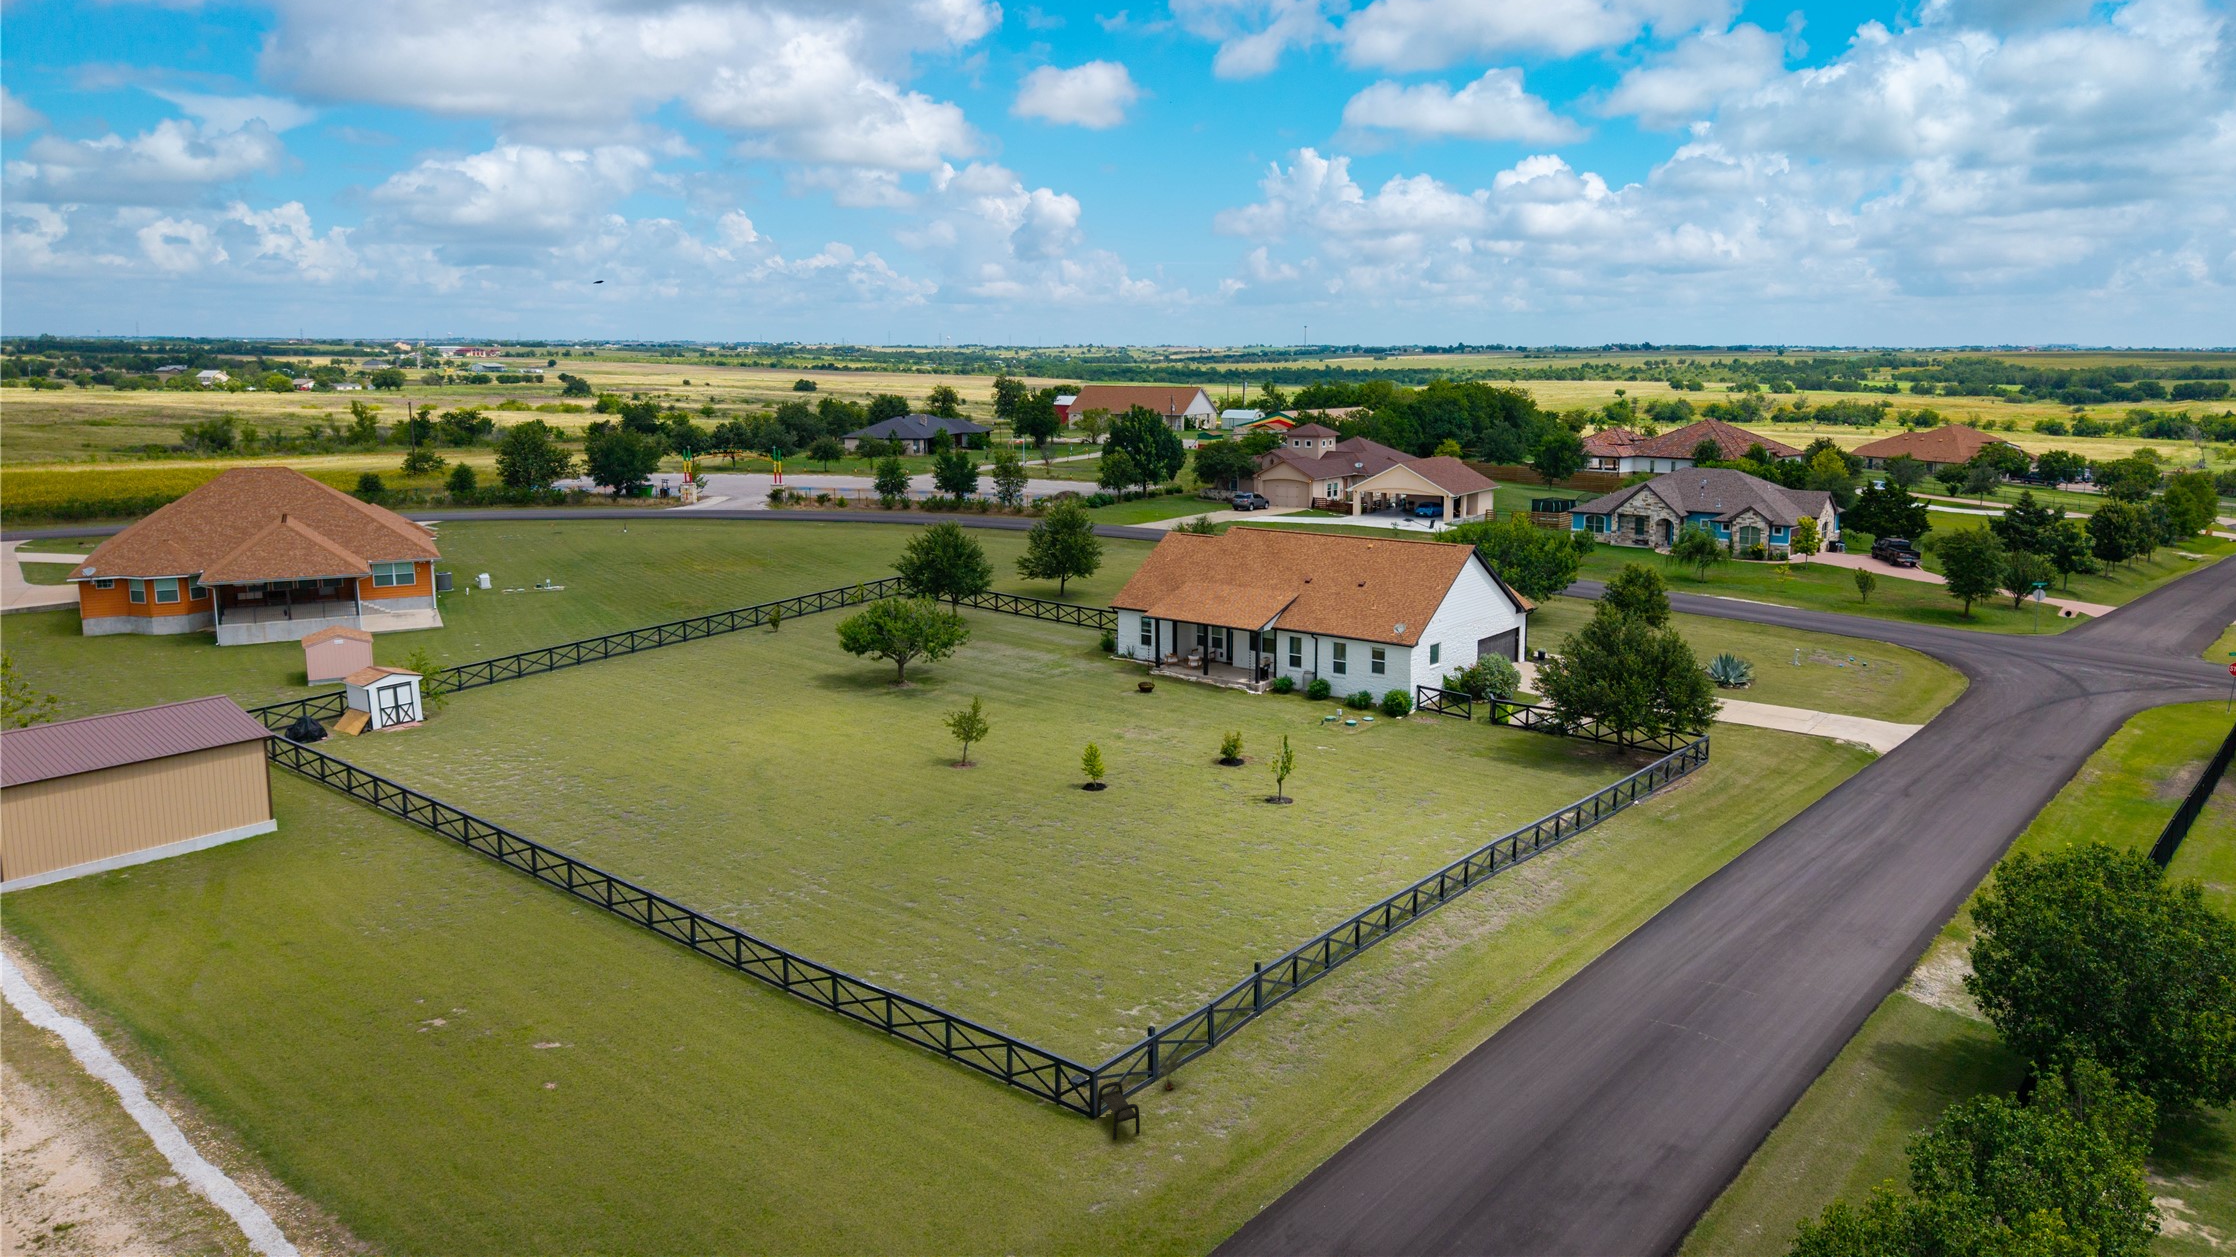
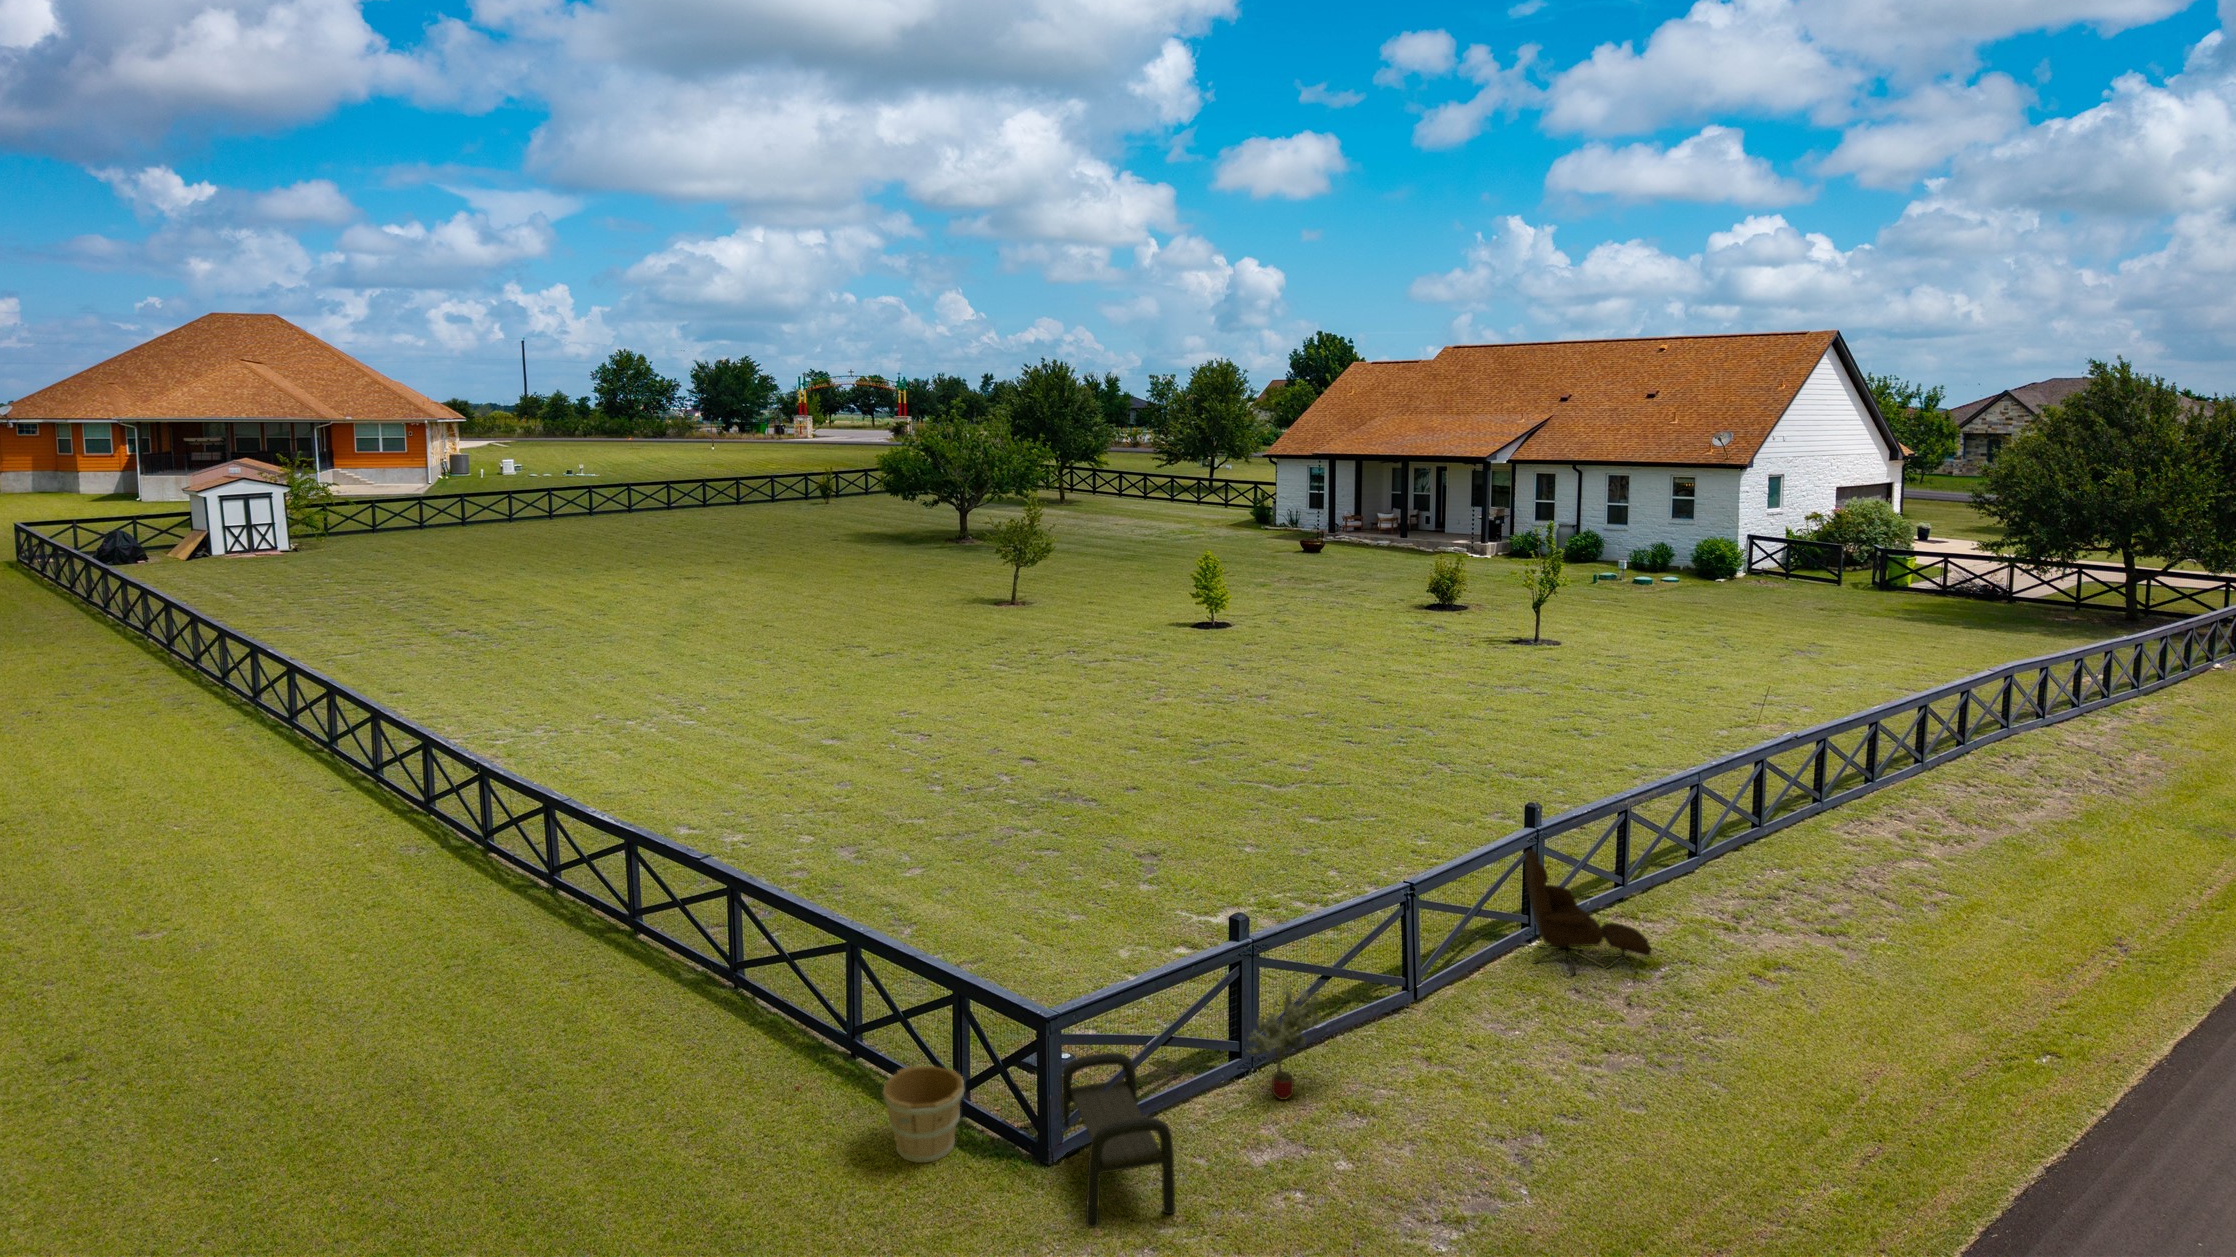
lounge chair: none [1256,978,1302,1029] -> present [1525,850,1651,976]
wooden bucket: none [1039,1091,1066,1125] -> present [884,1066,964,1163]

